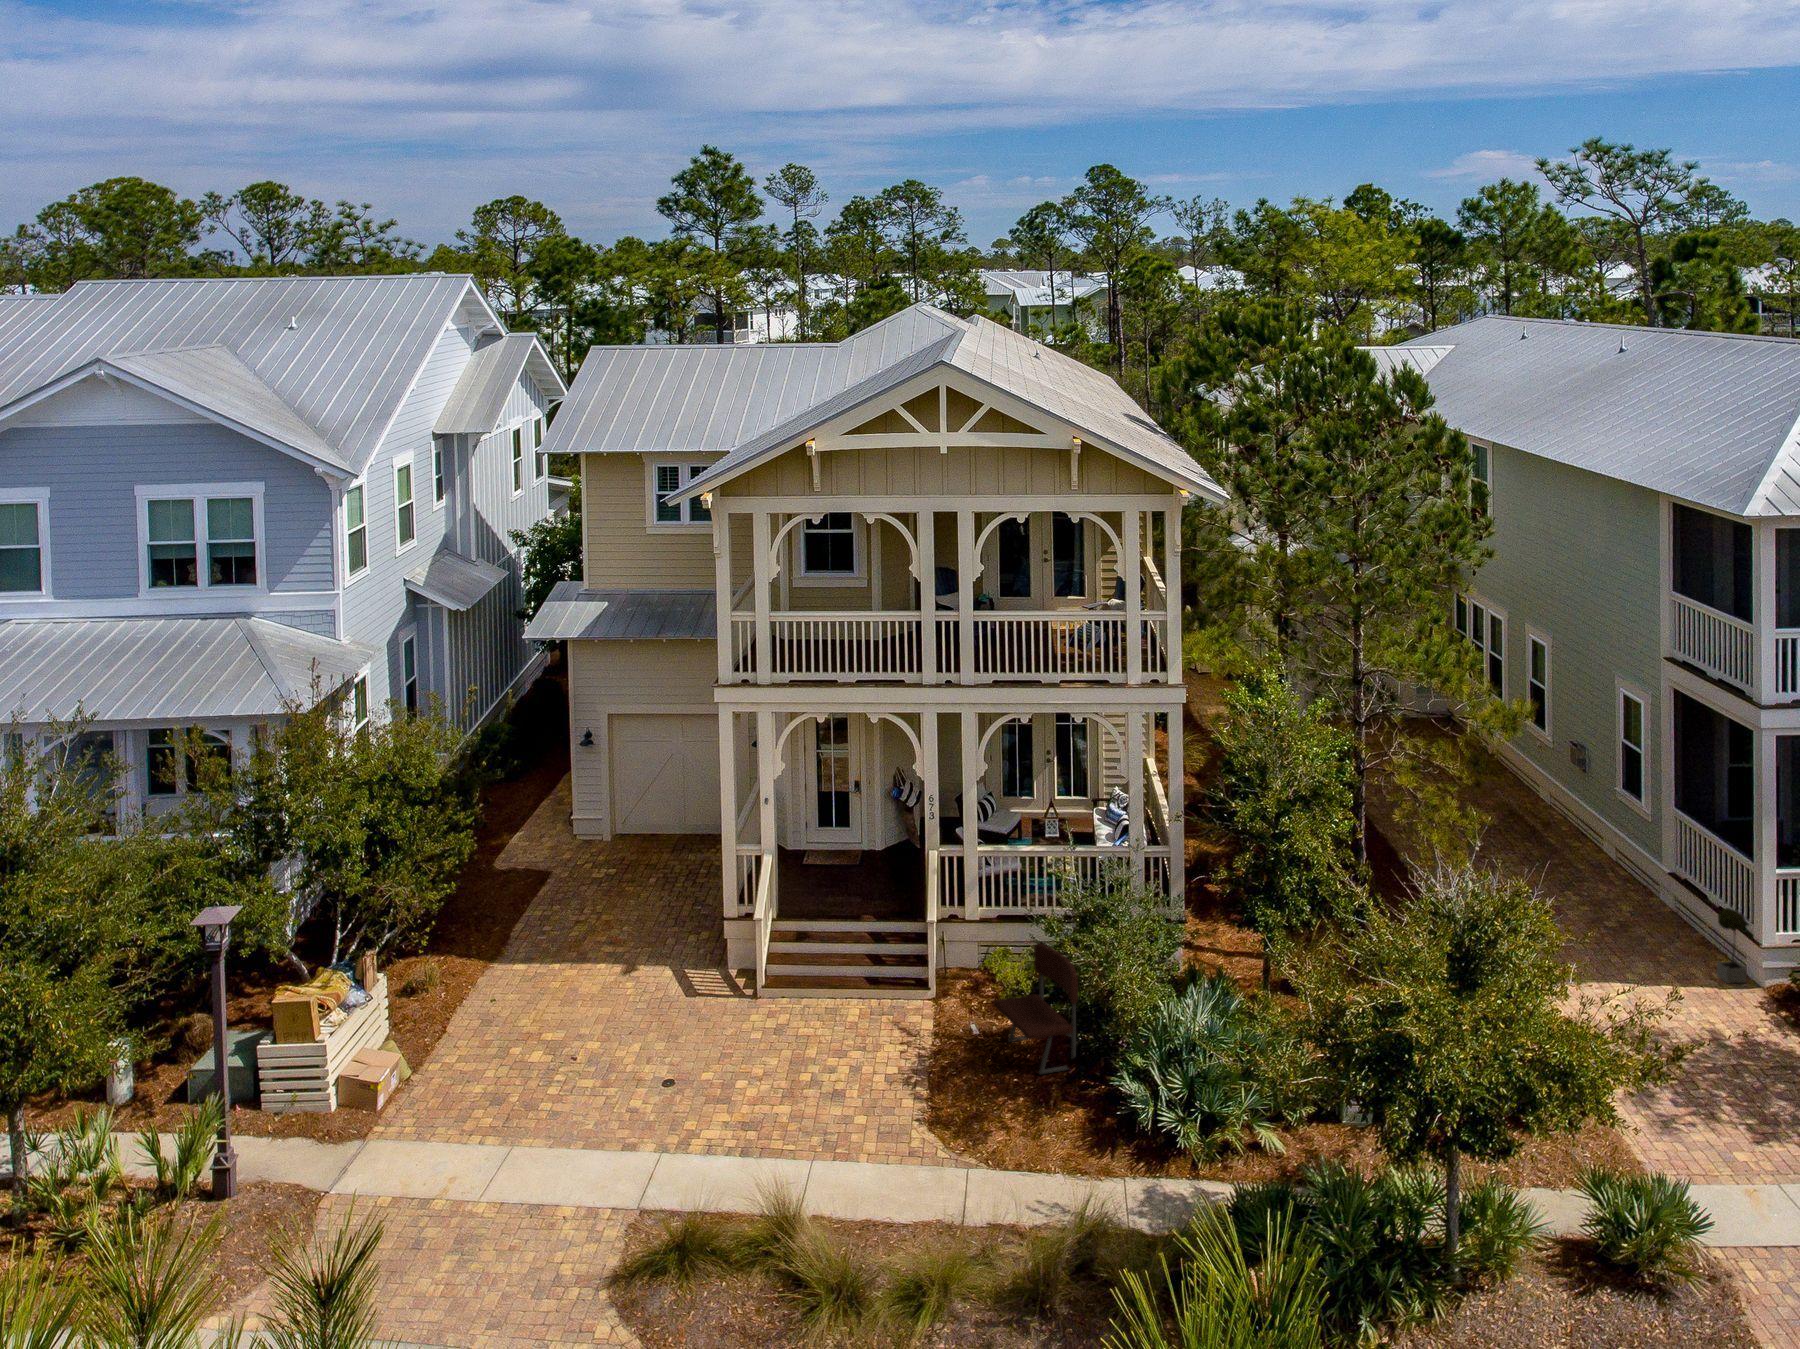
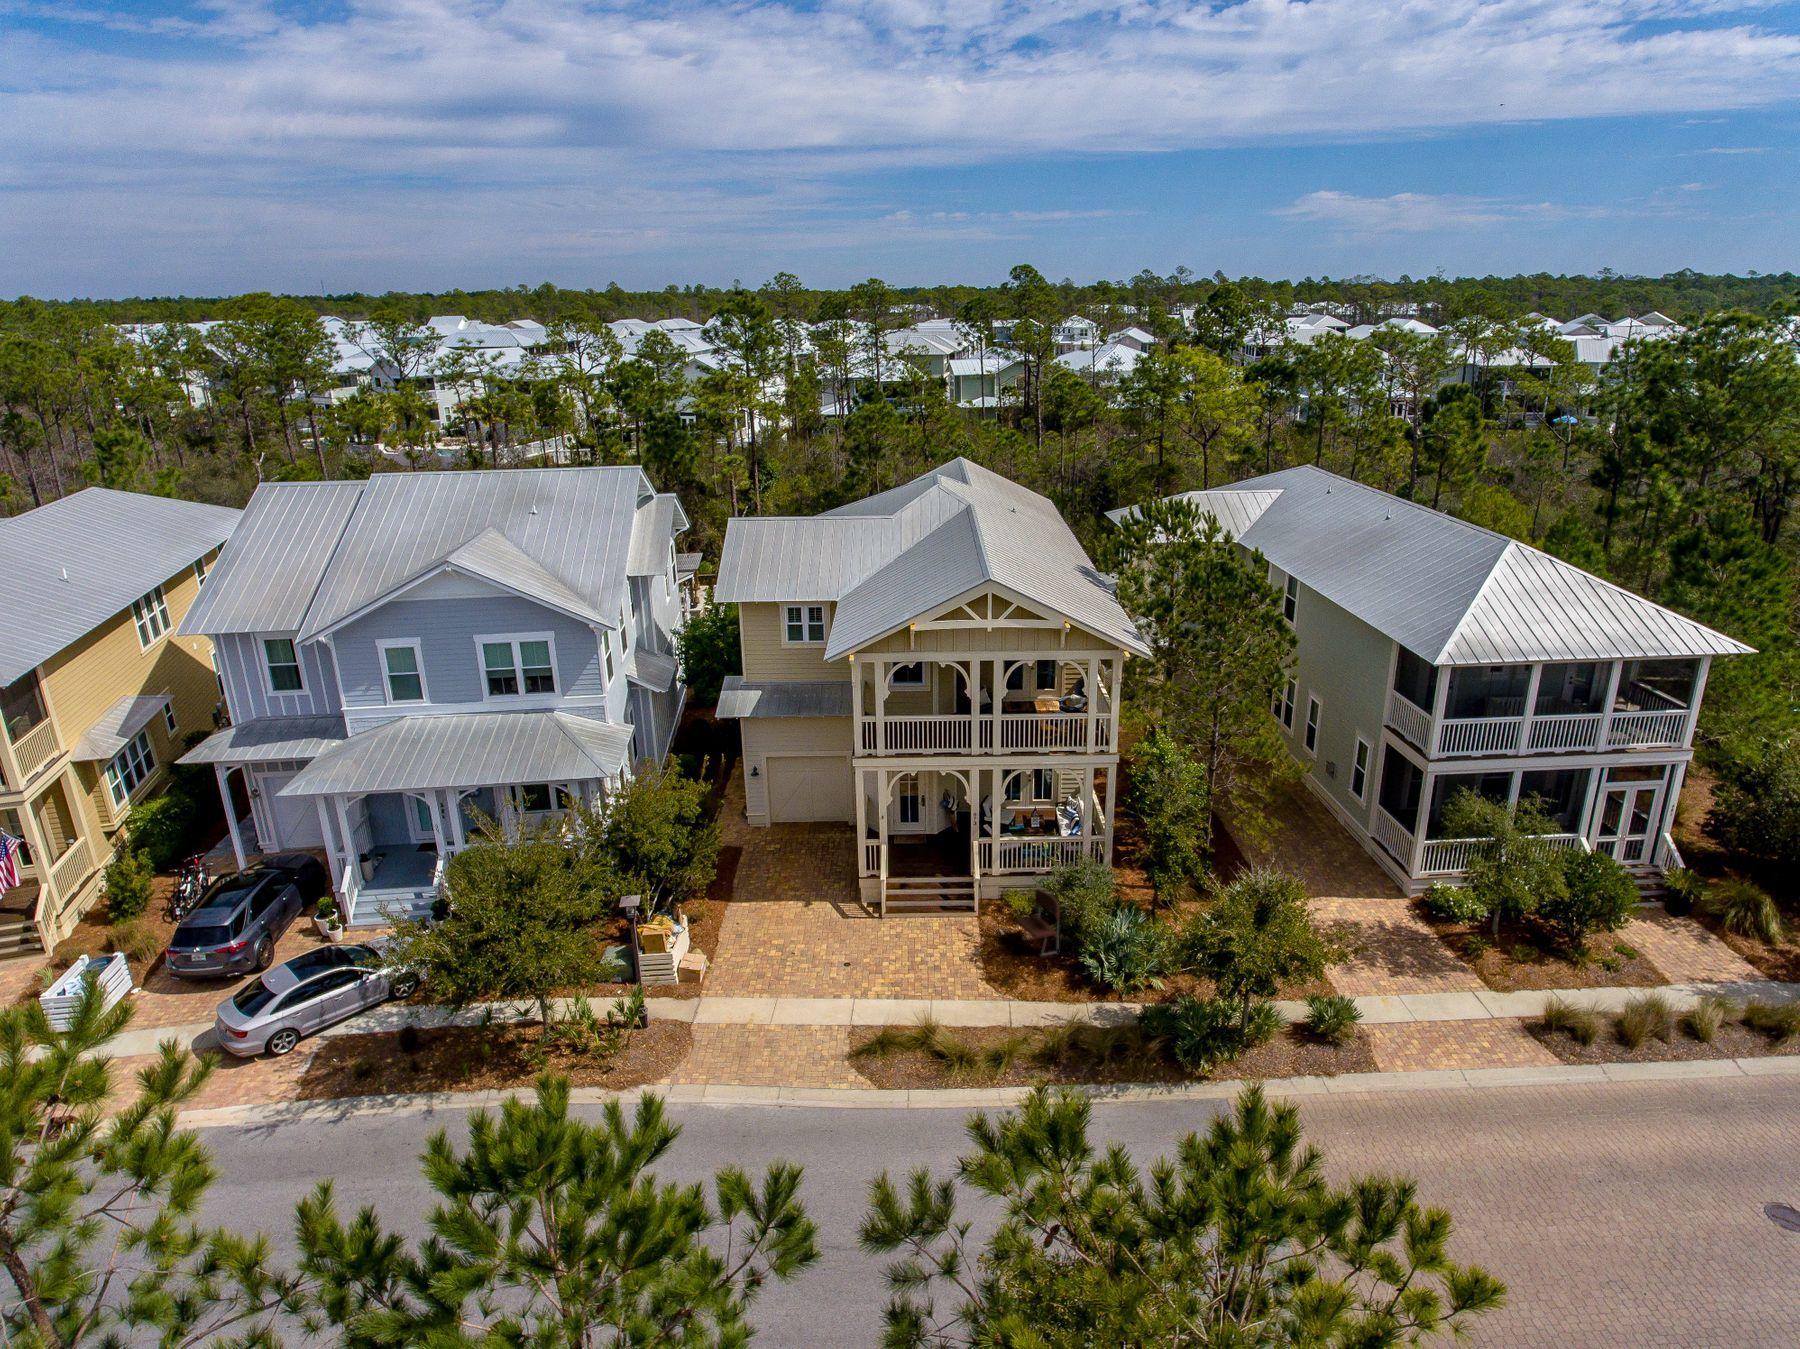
potted tree: present [1716,908,1749,984] -> none [1390,863,1406,903]

